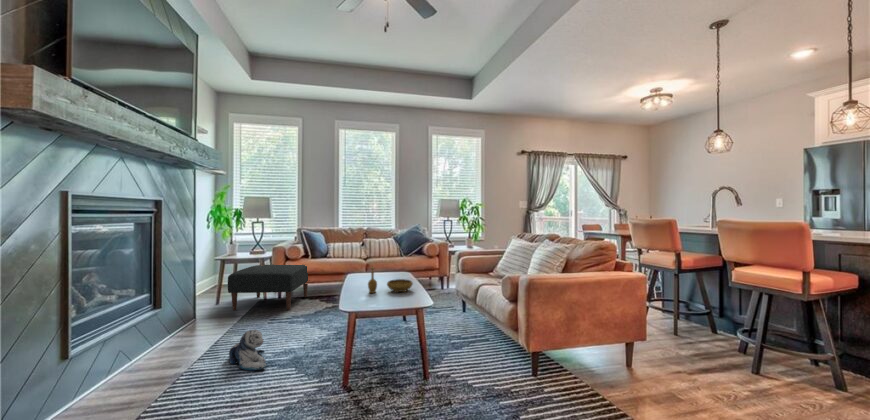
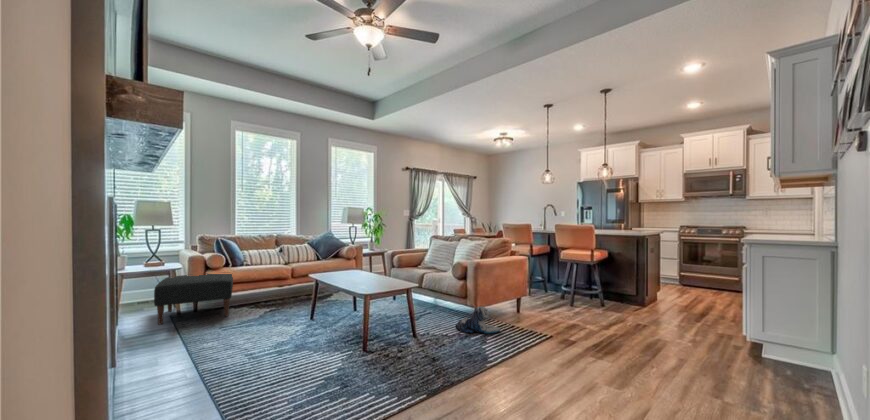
decorative bowl: present [368,267,413,293] -> none [353,263,386,283]
plush toy: present [229,330,266,371] -> present [455,307,500,334]

